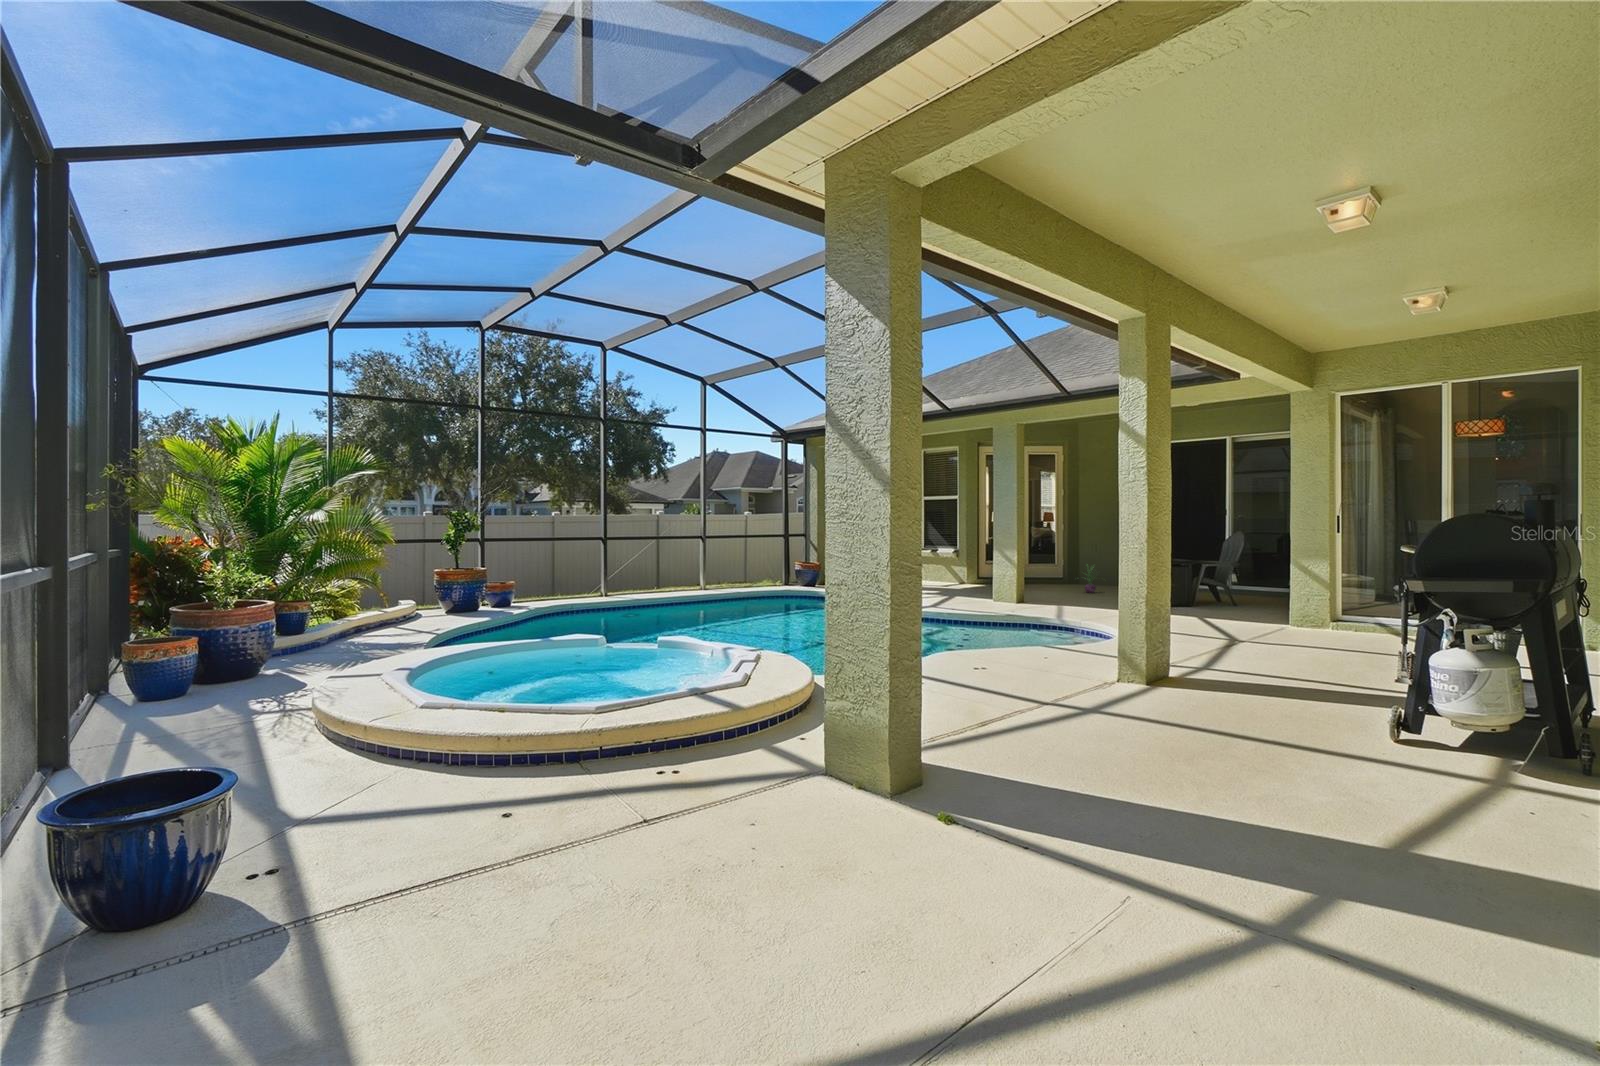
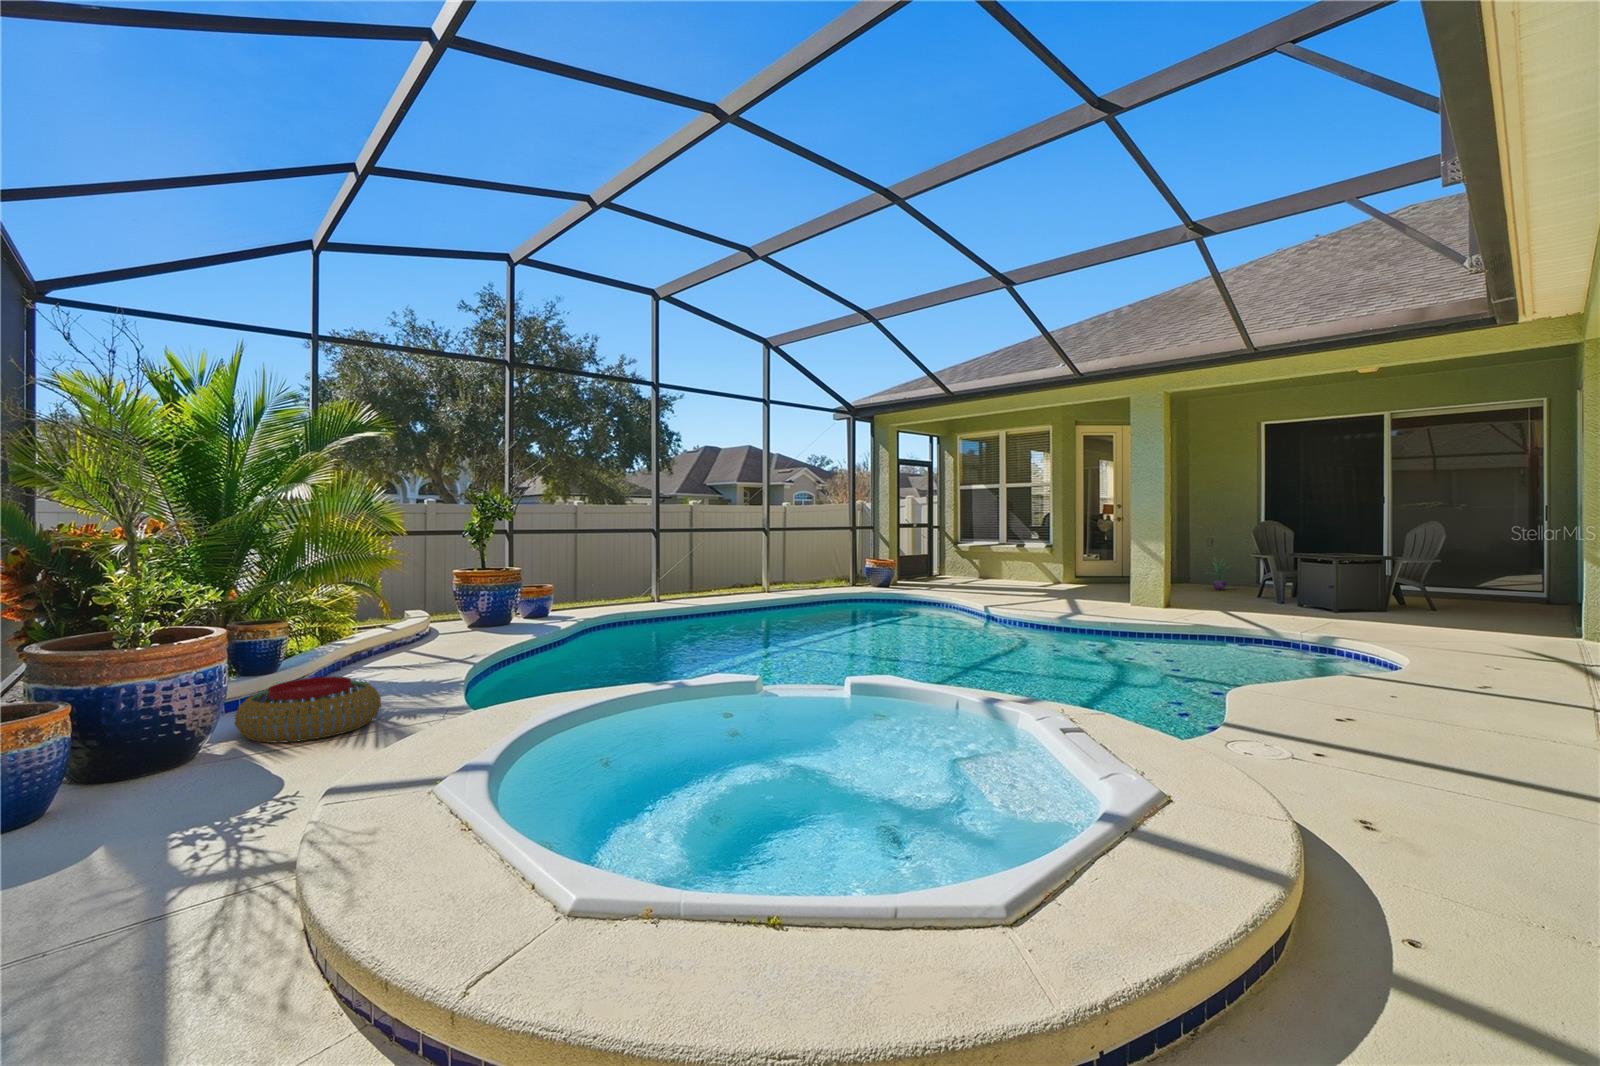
pouf: none [277,634,364,670] -> present [235,676,381,743]

